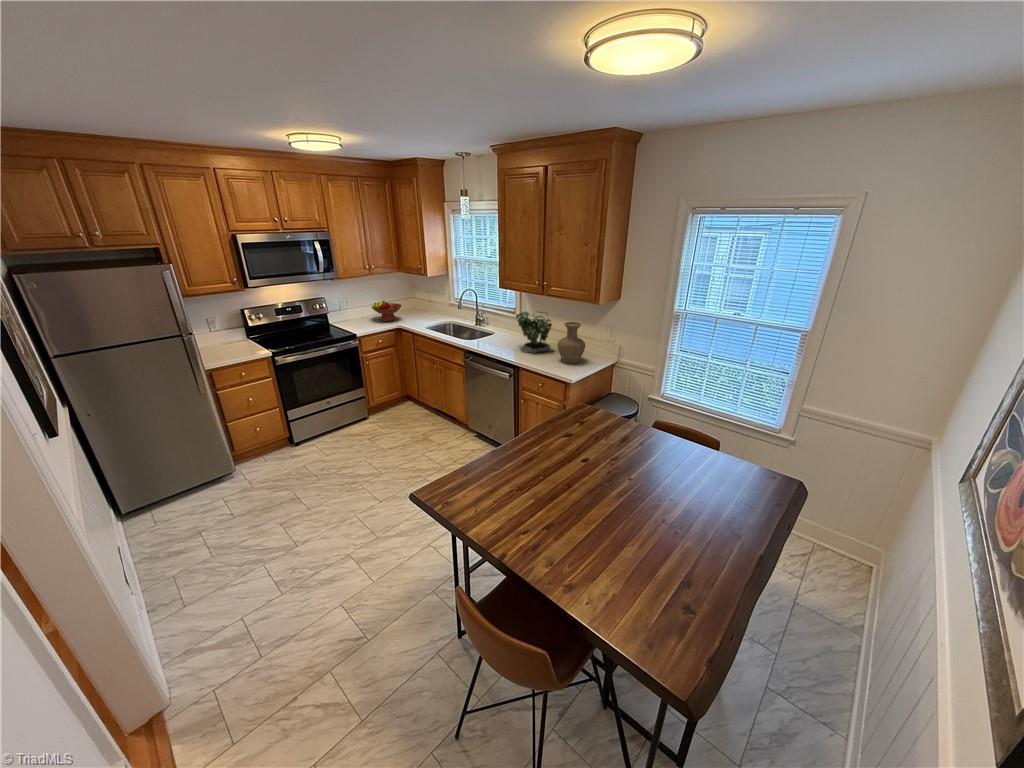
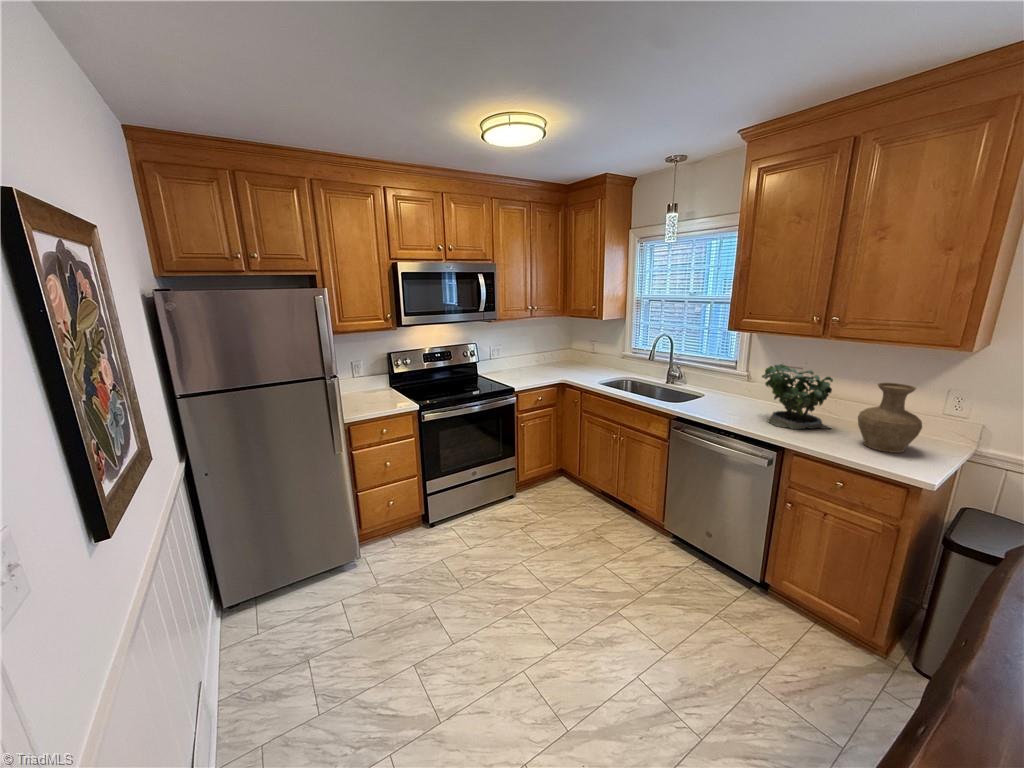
fruit bowl: present [372,301,402,321] -> none [528,349,565,374]

